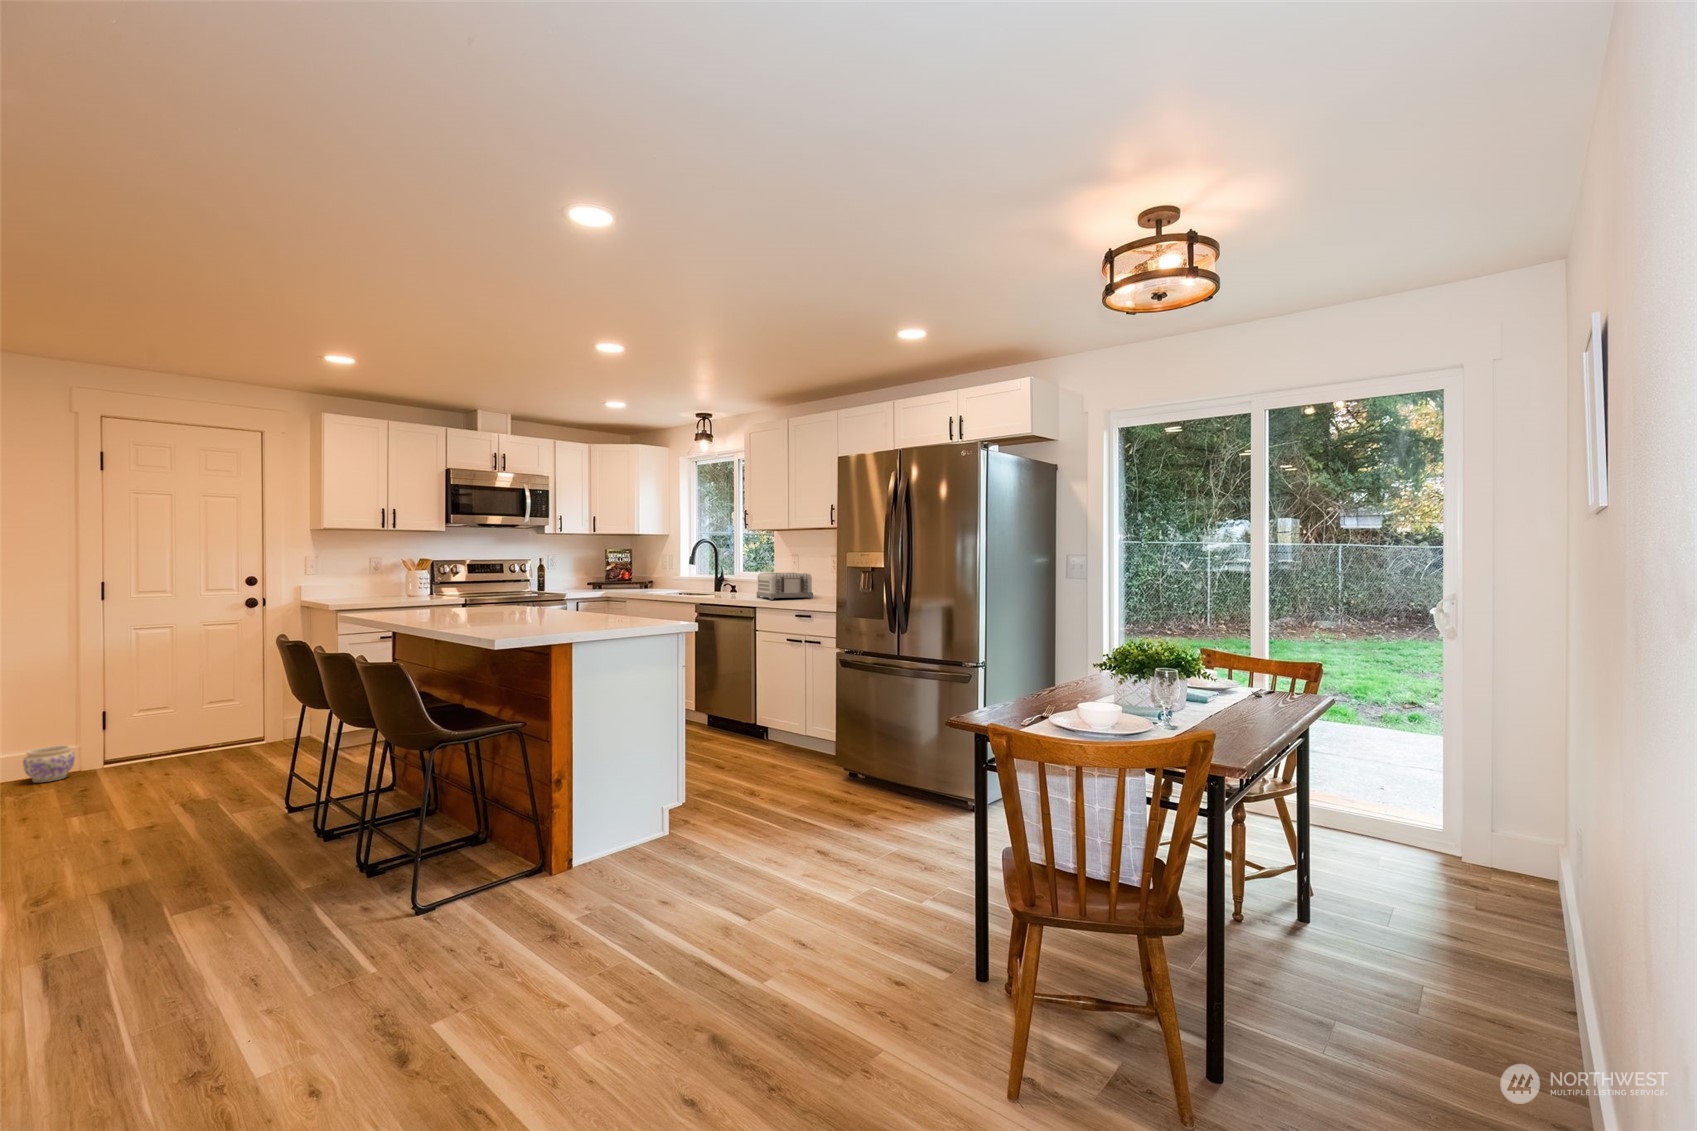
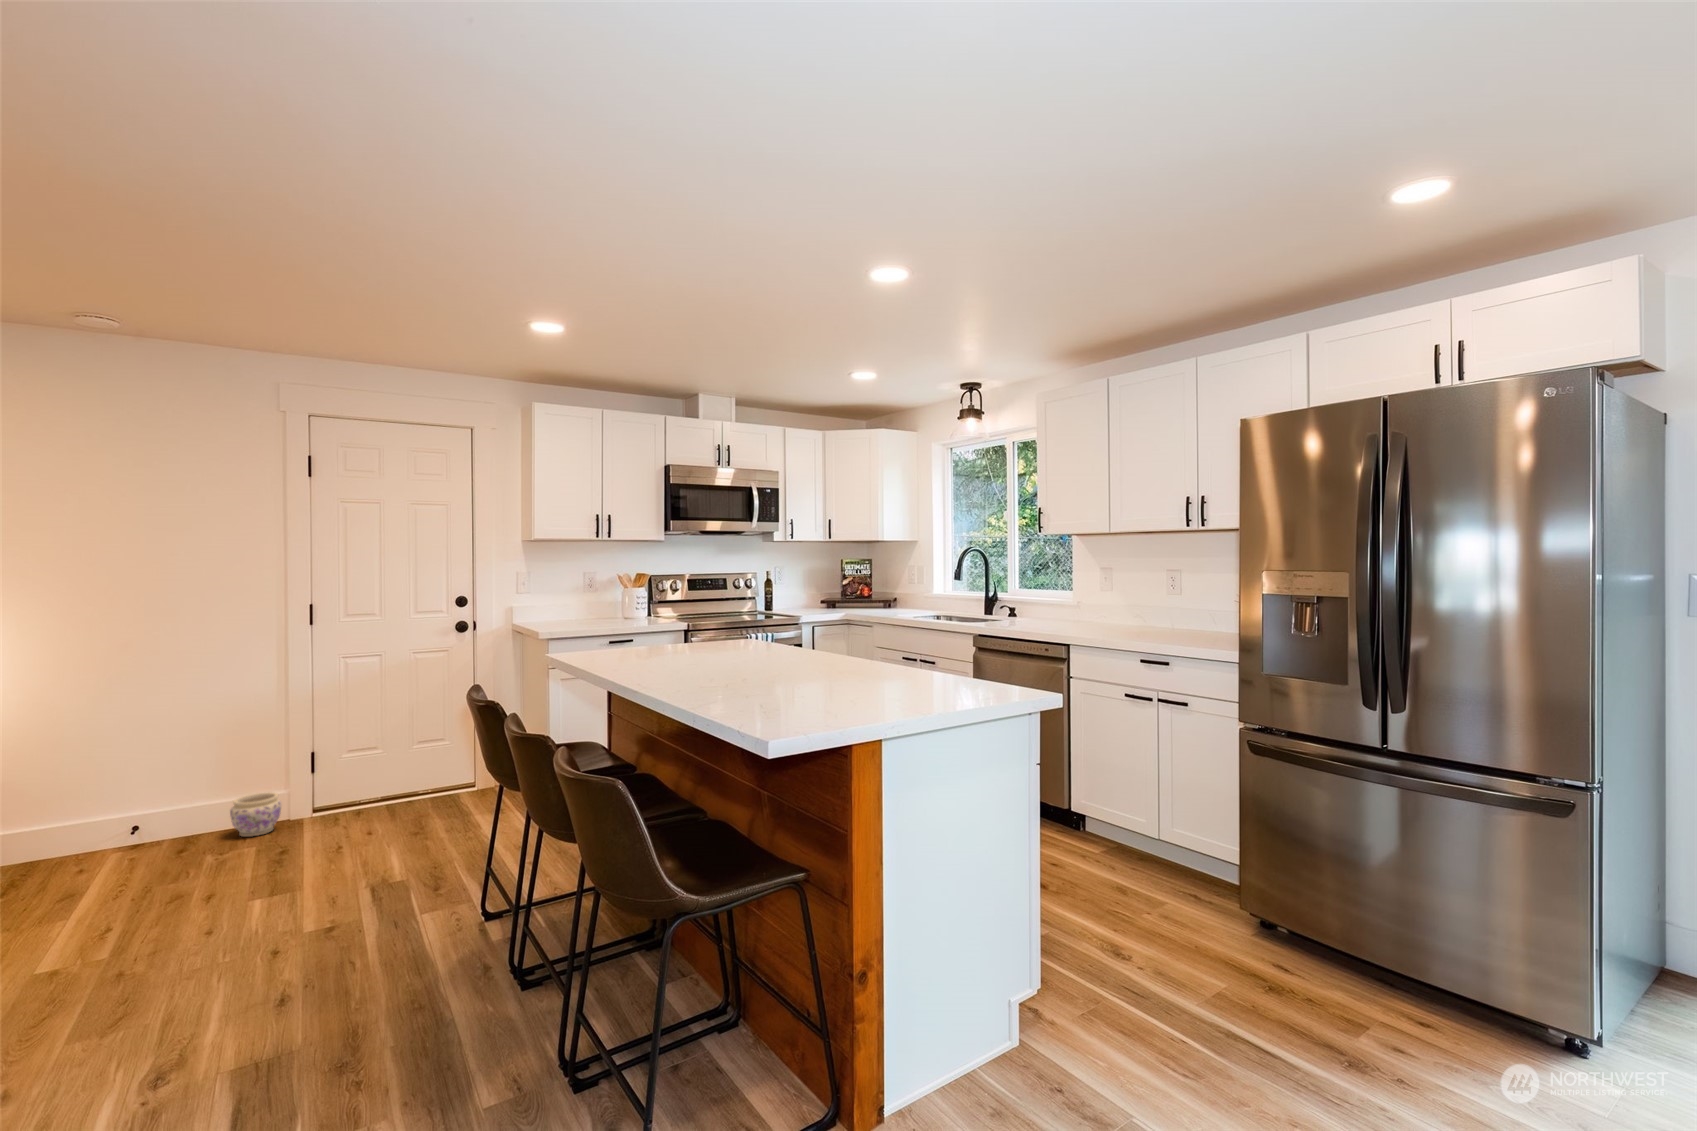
toaster: present [757,573,813,599] -> none [1060,594,1148,634]

